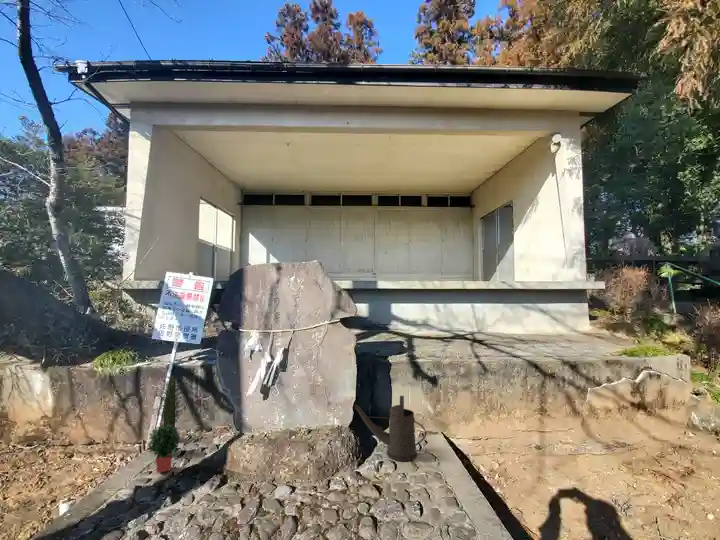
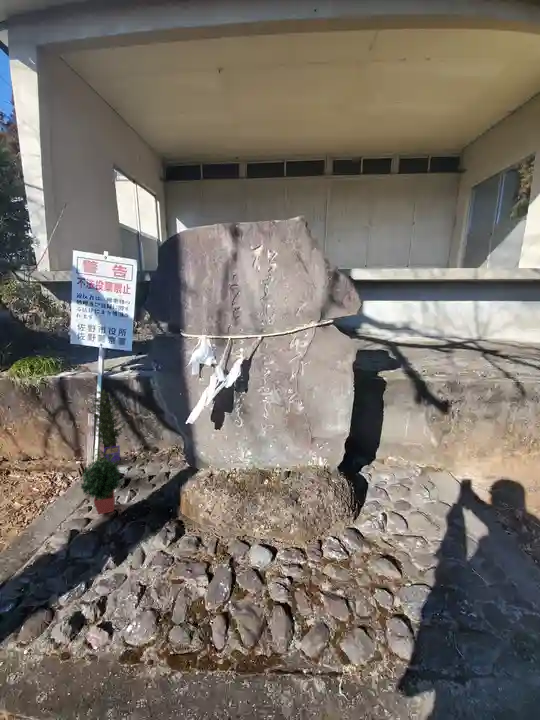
watering can: present [355,396,426,461] -> none [335,421,427,498]

